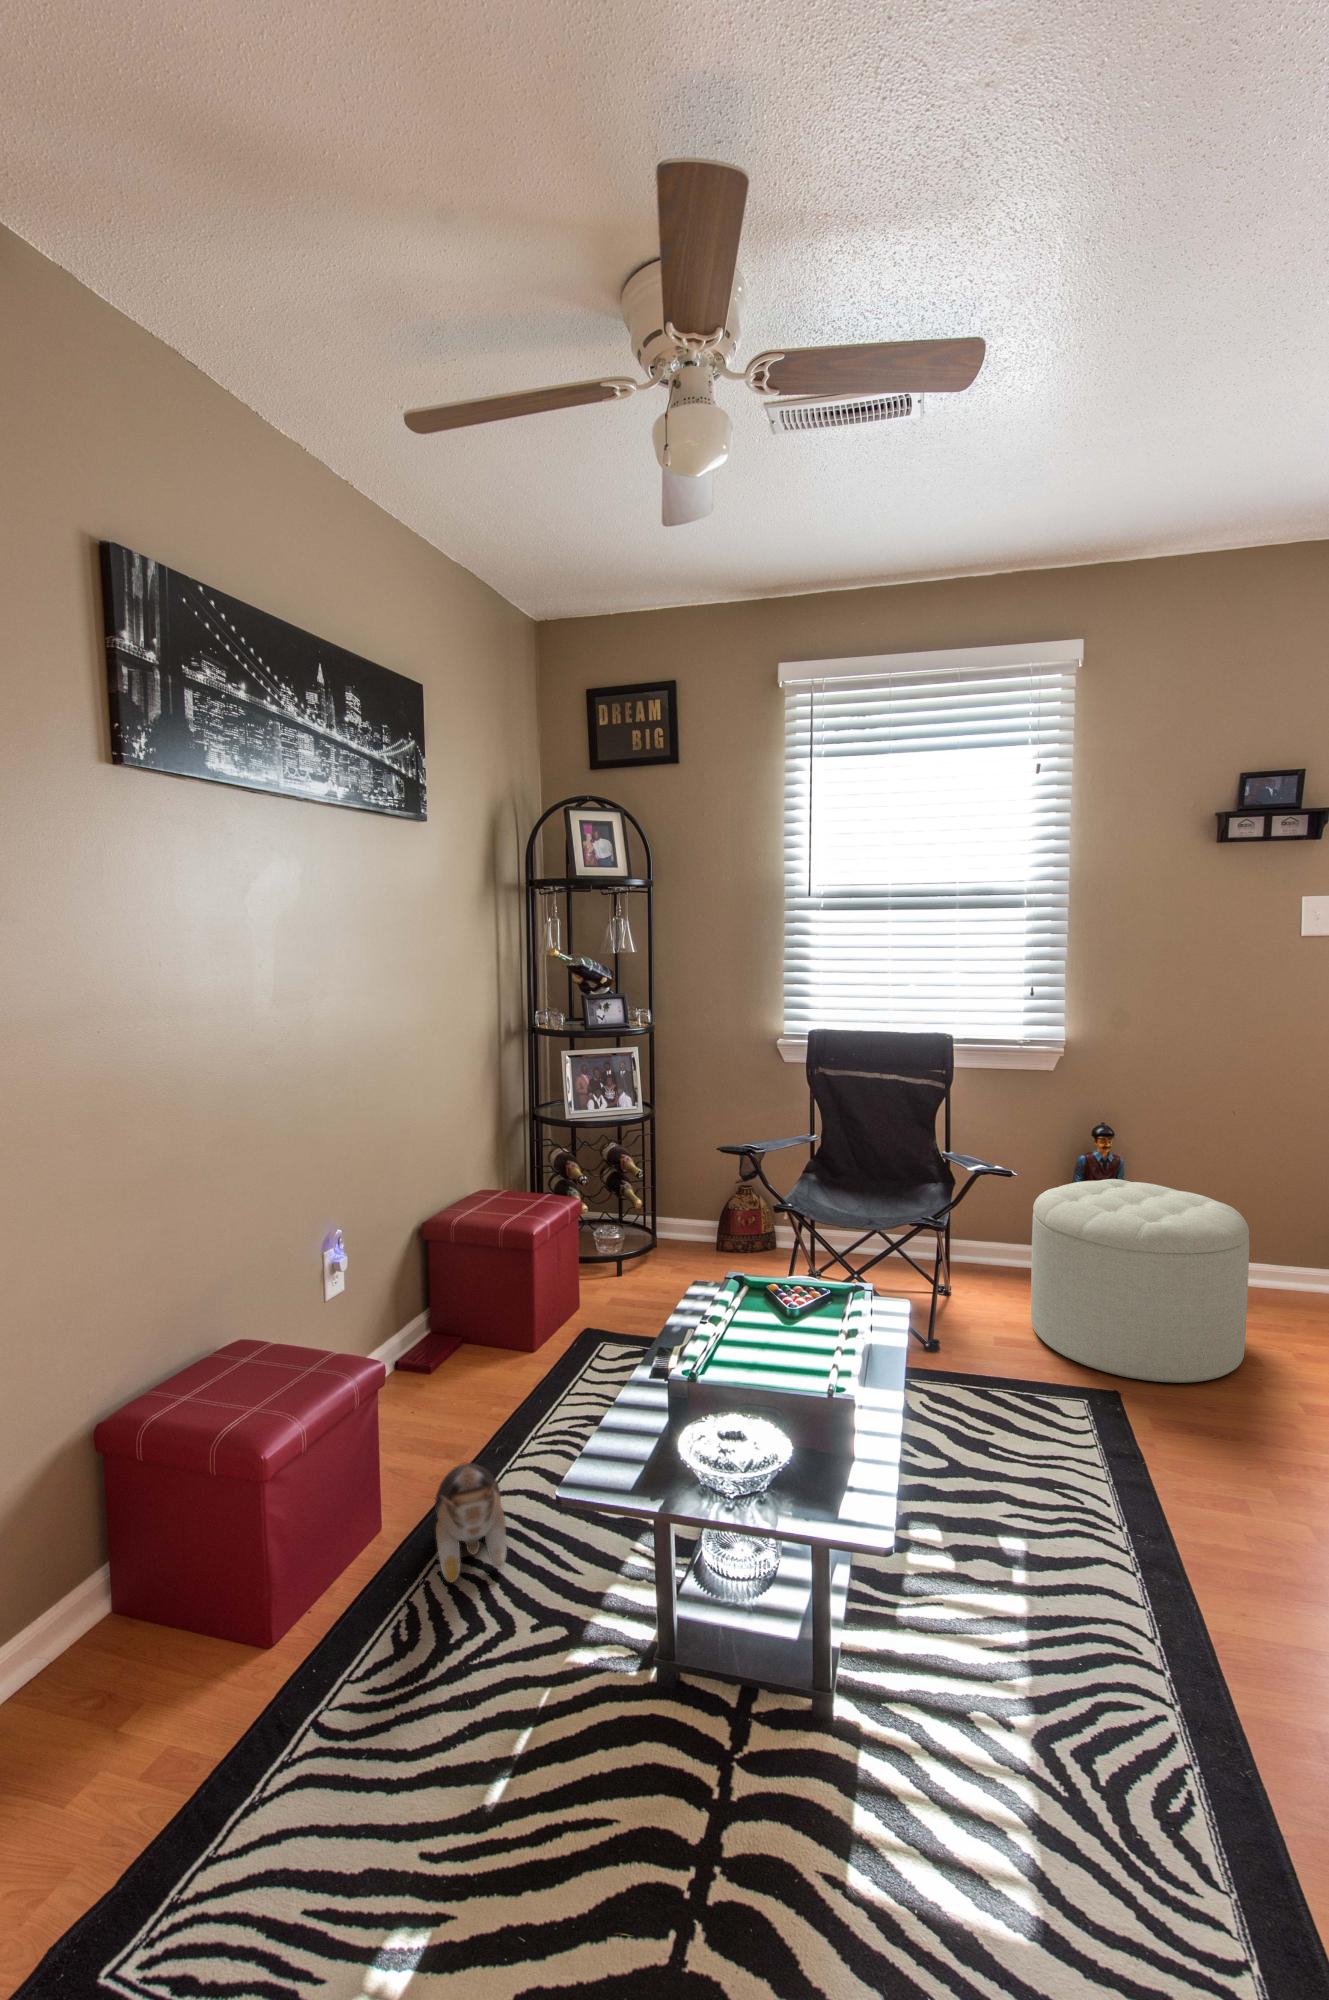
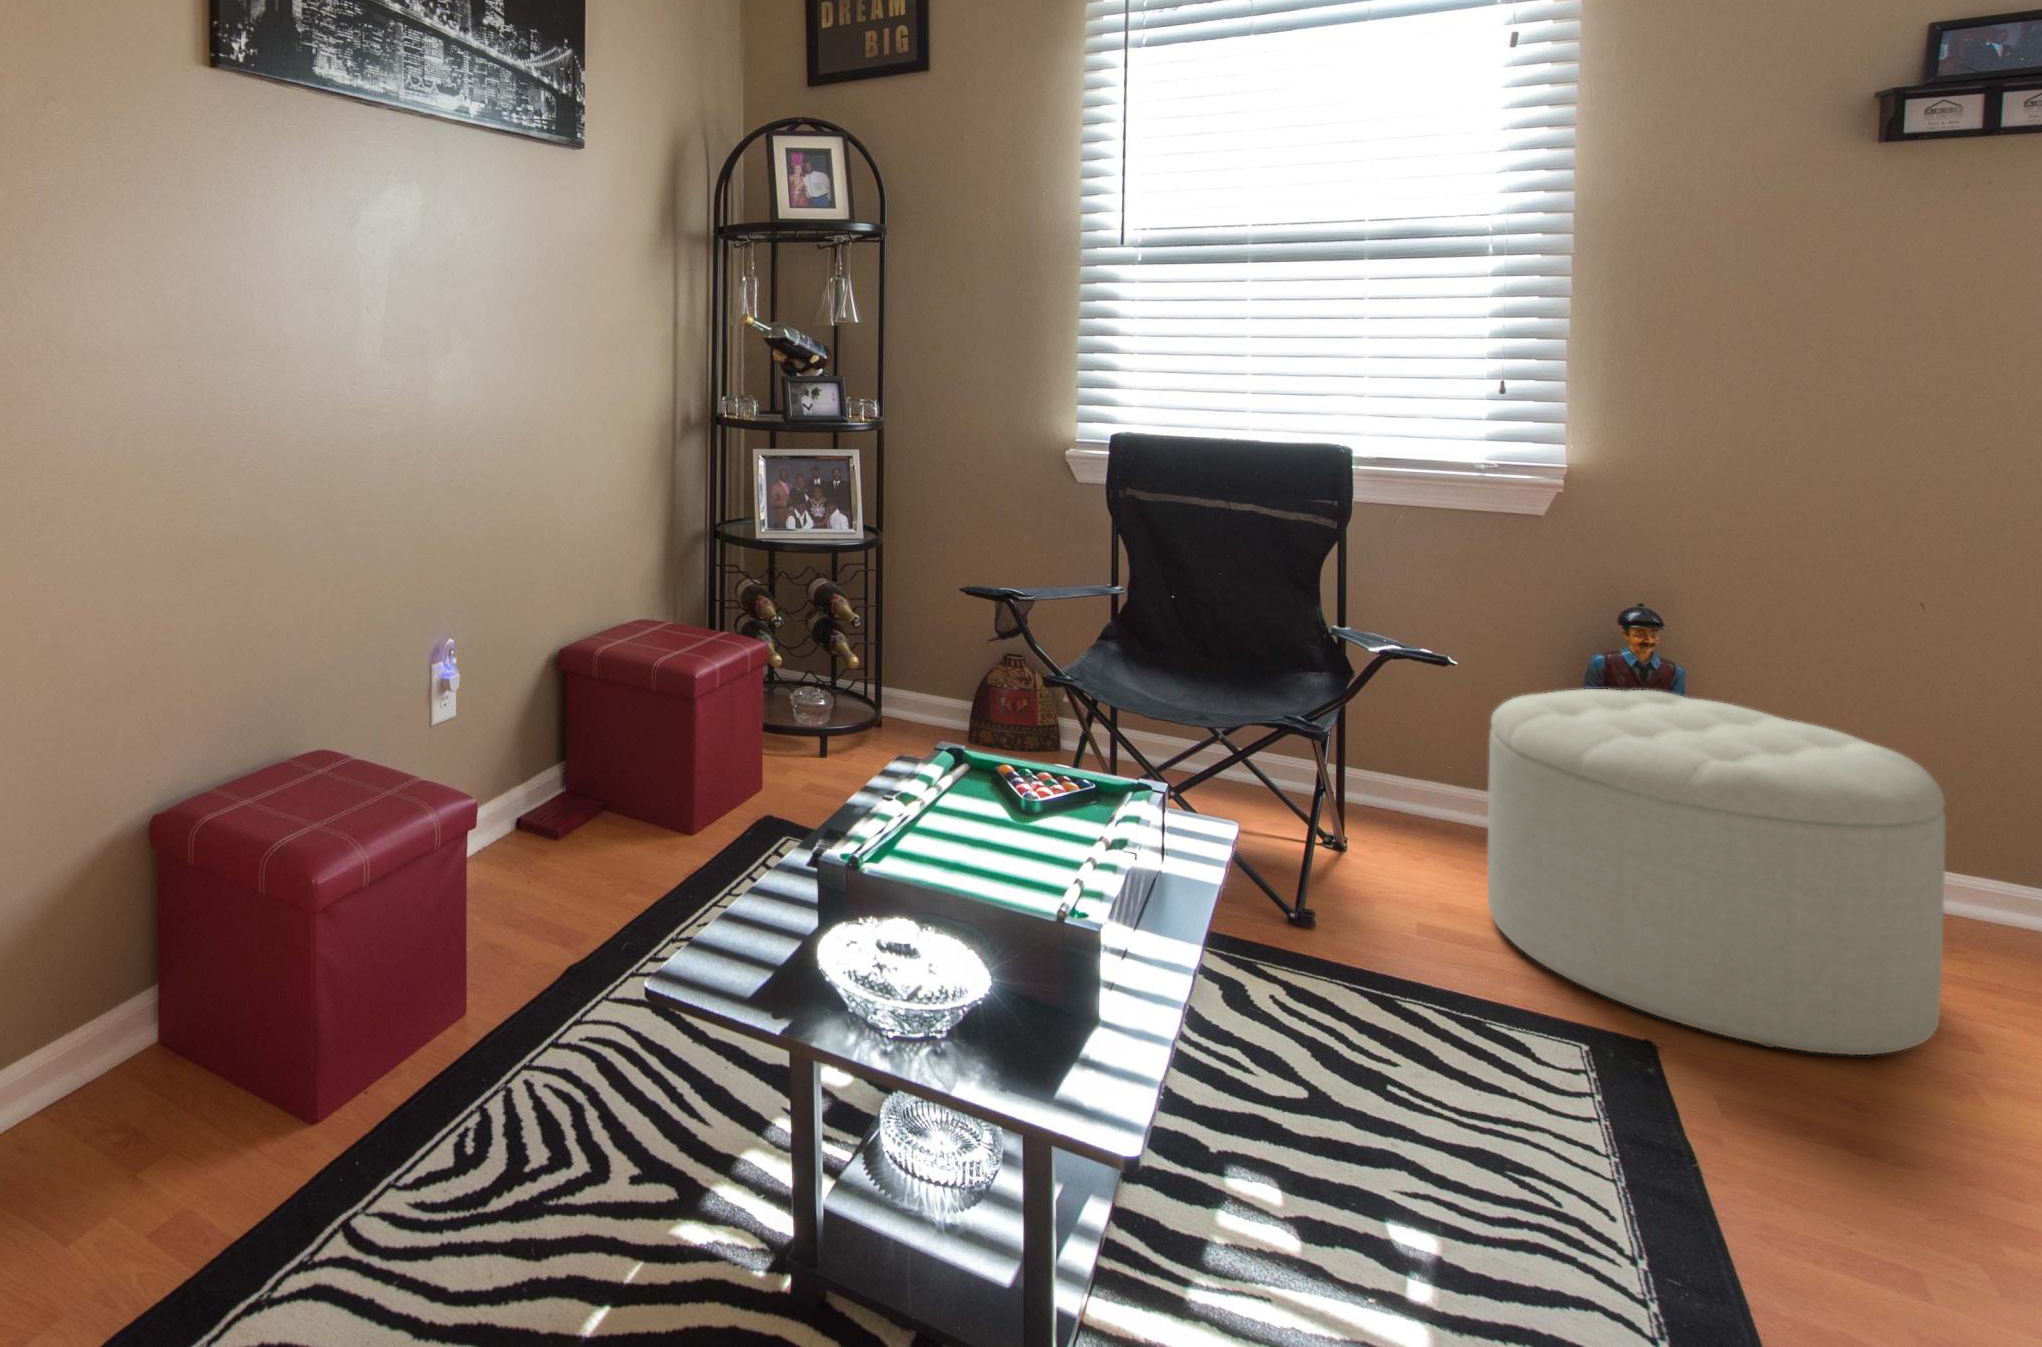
plush toy: present [435,1463,507,1583] -> none [520,943,617,1097]

